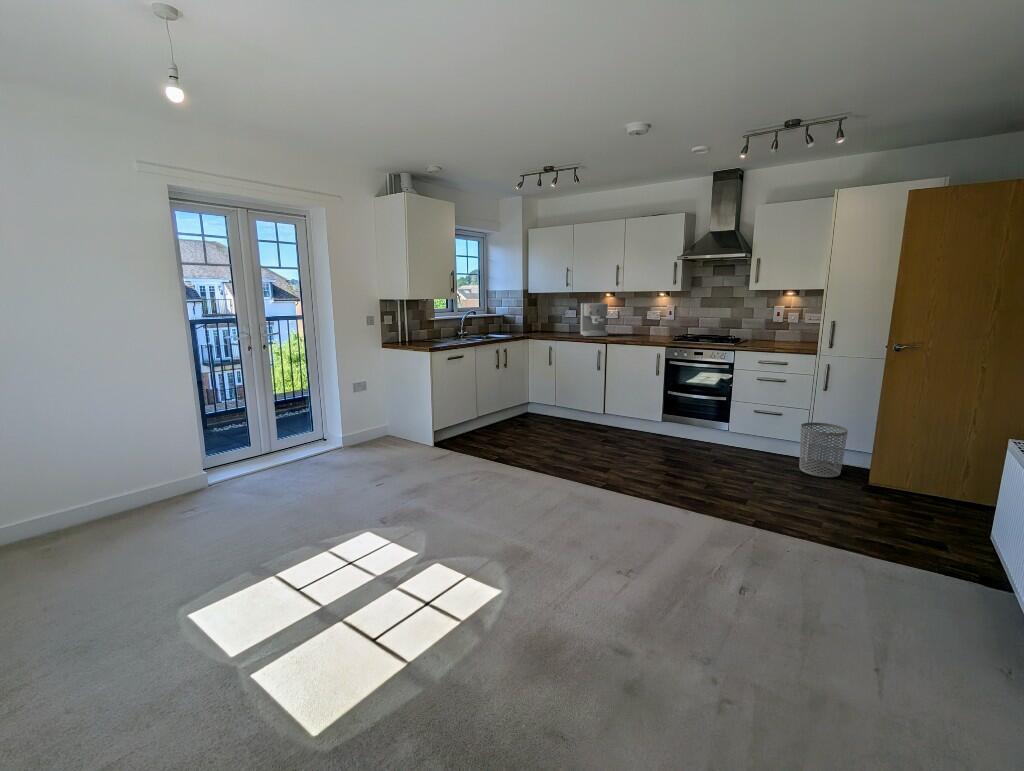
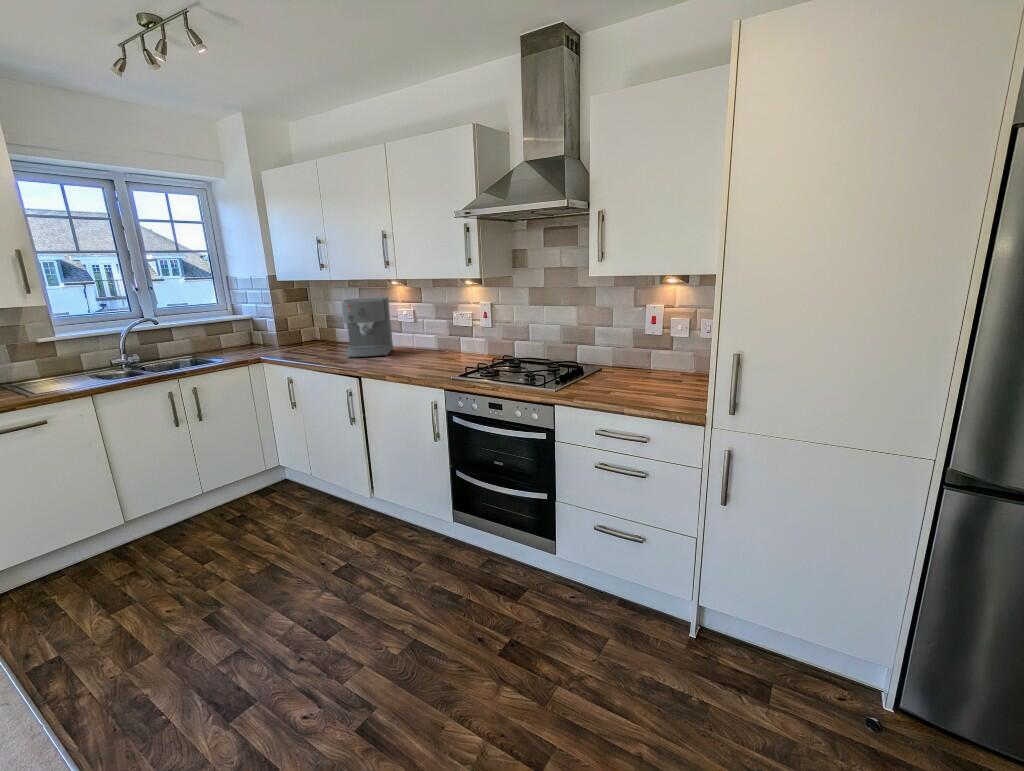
waste bin: present [799,422,848,477] -> none [672,572,771,720]

